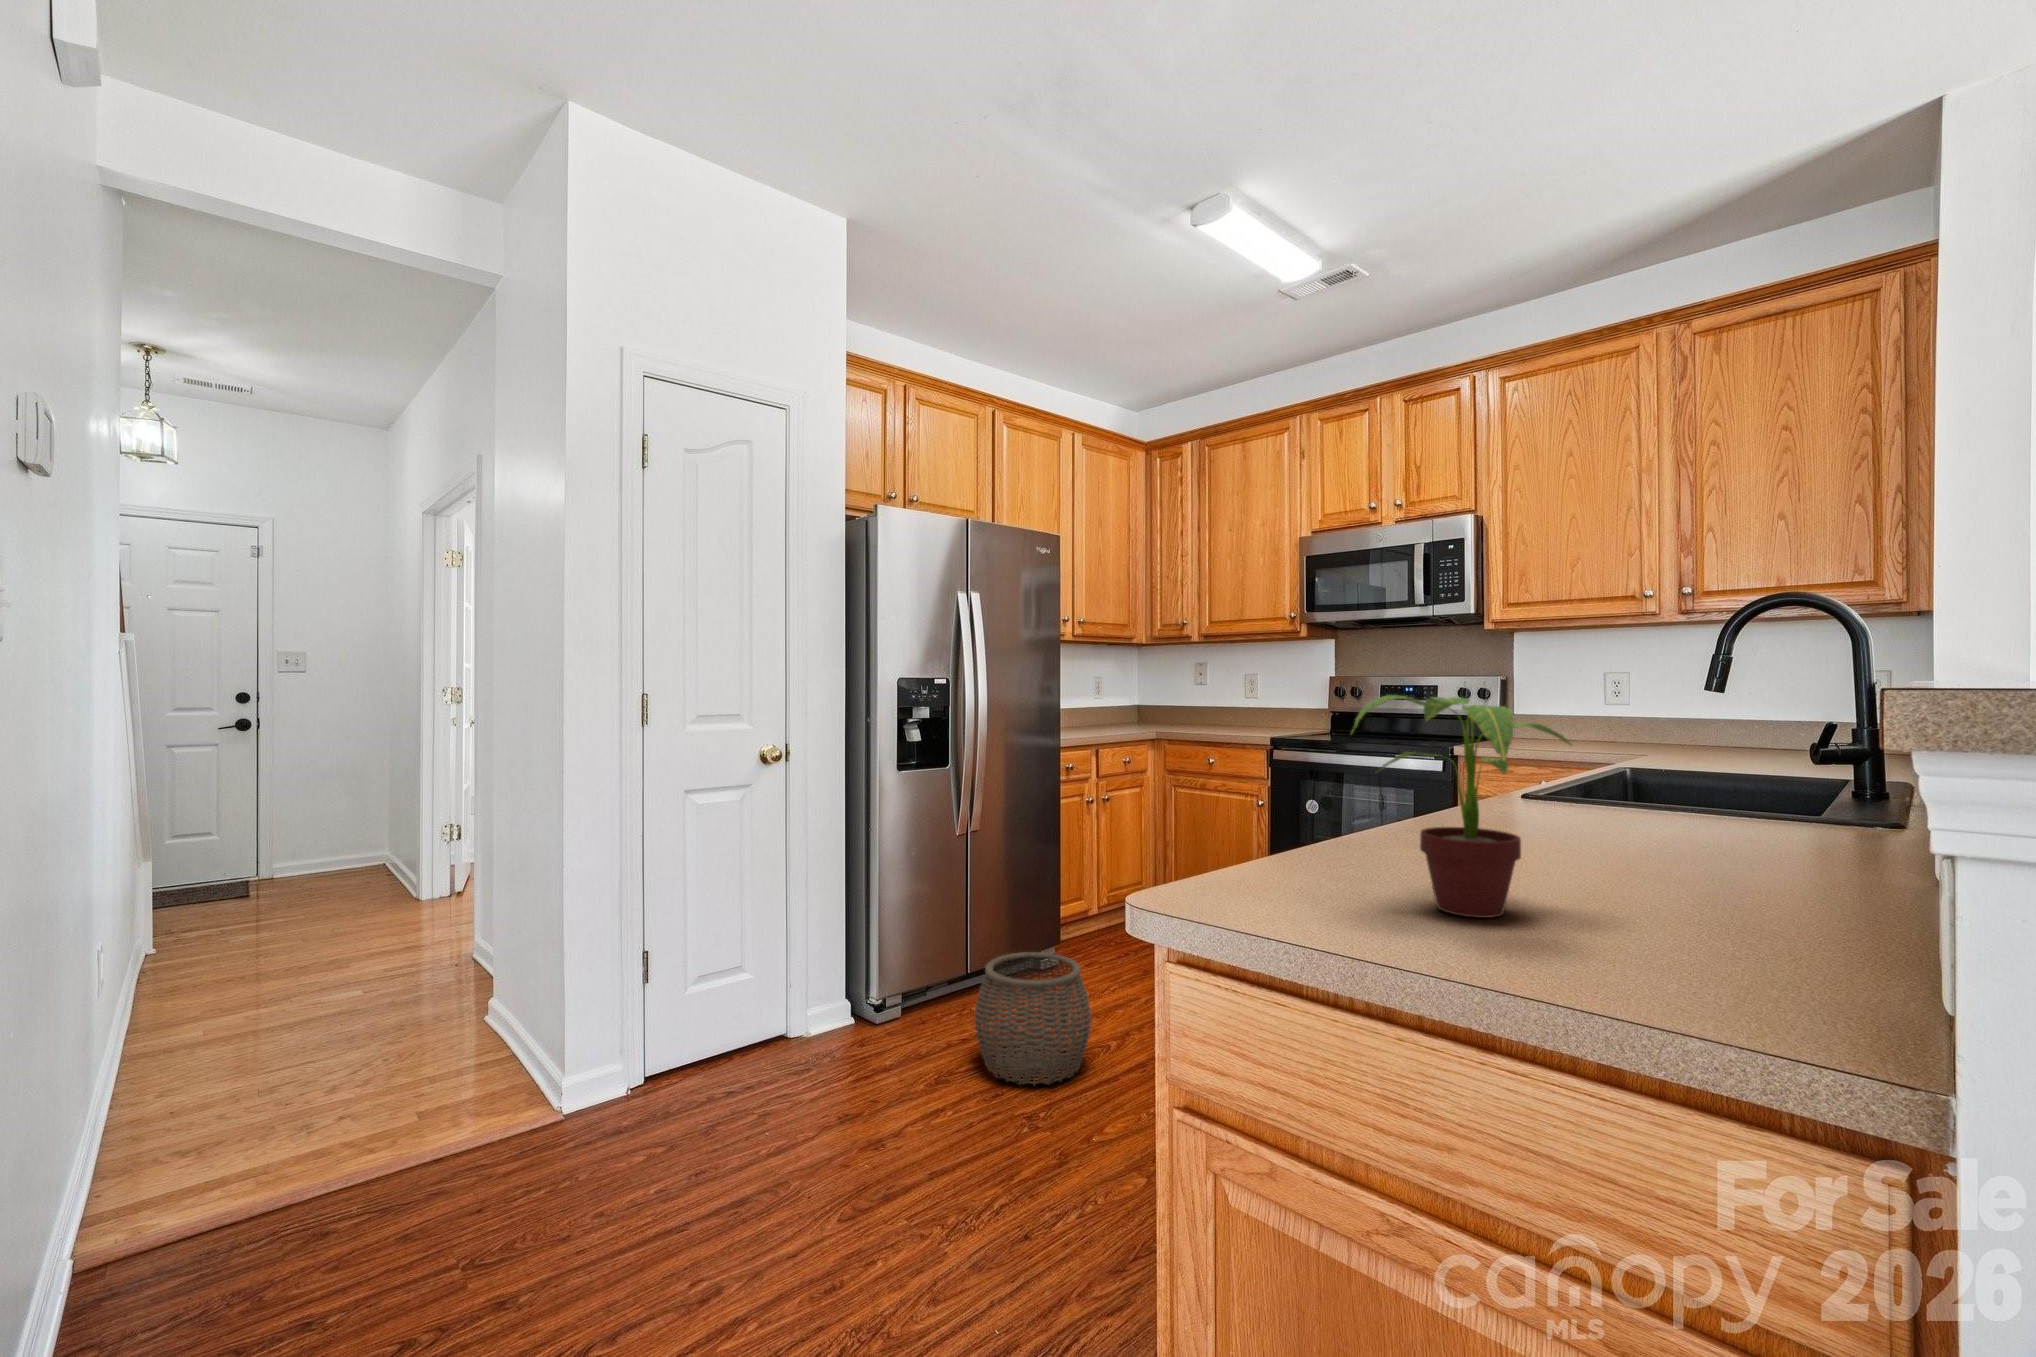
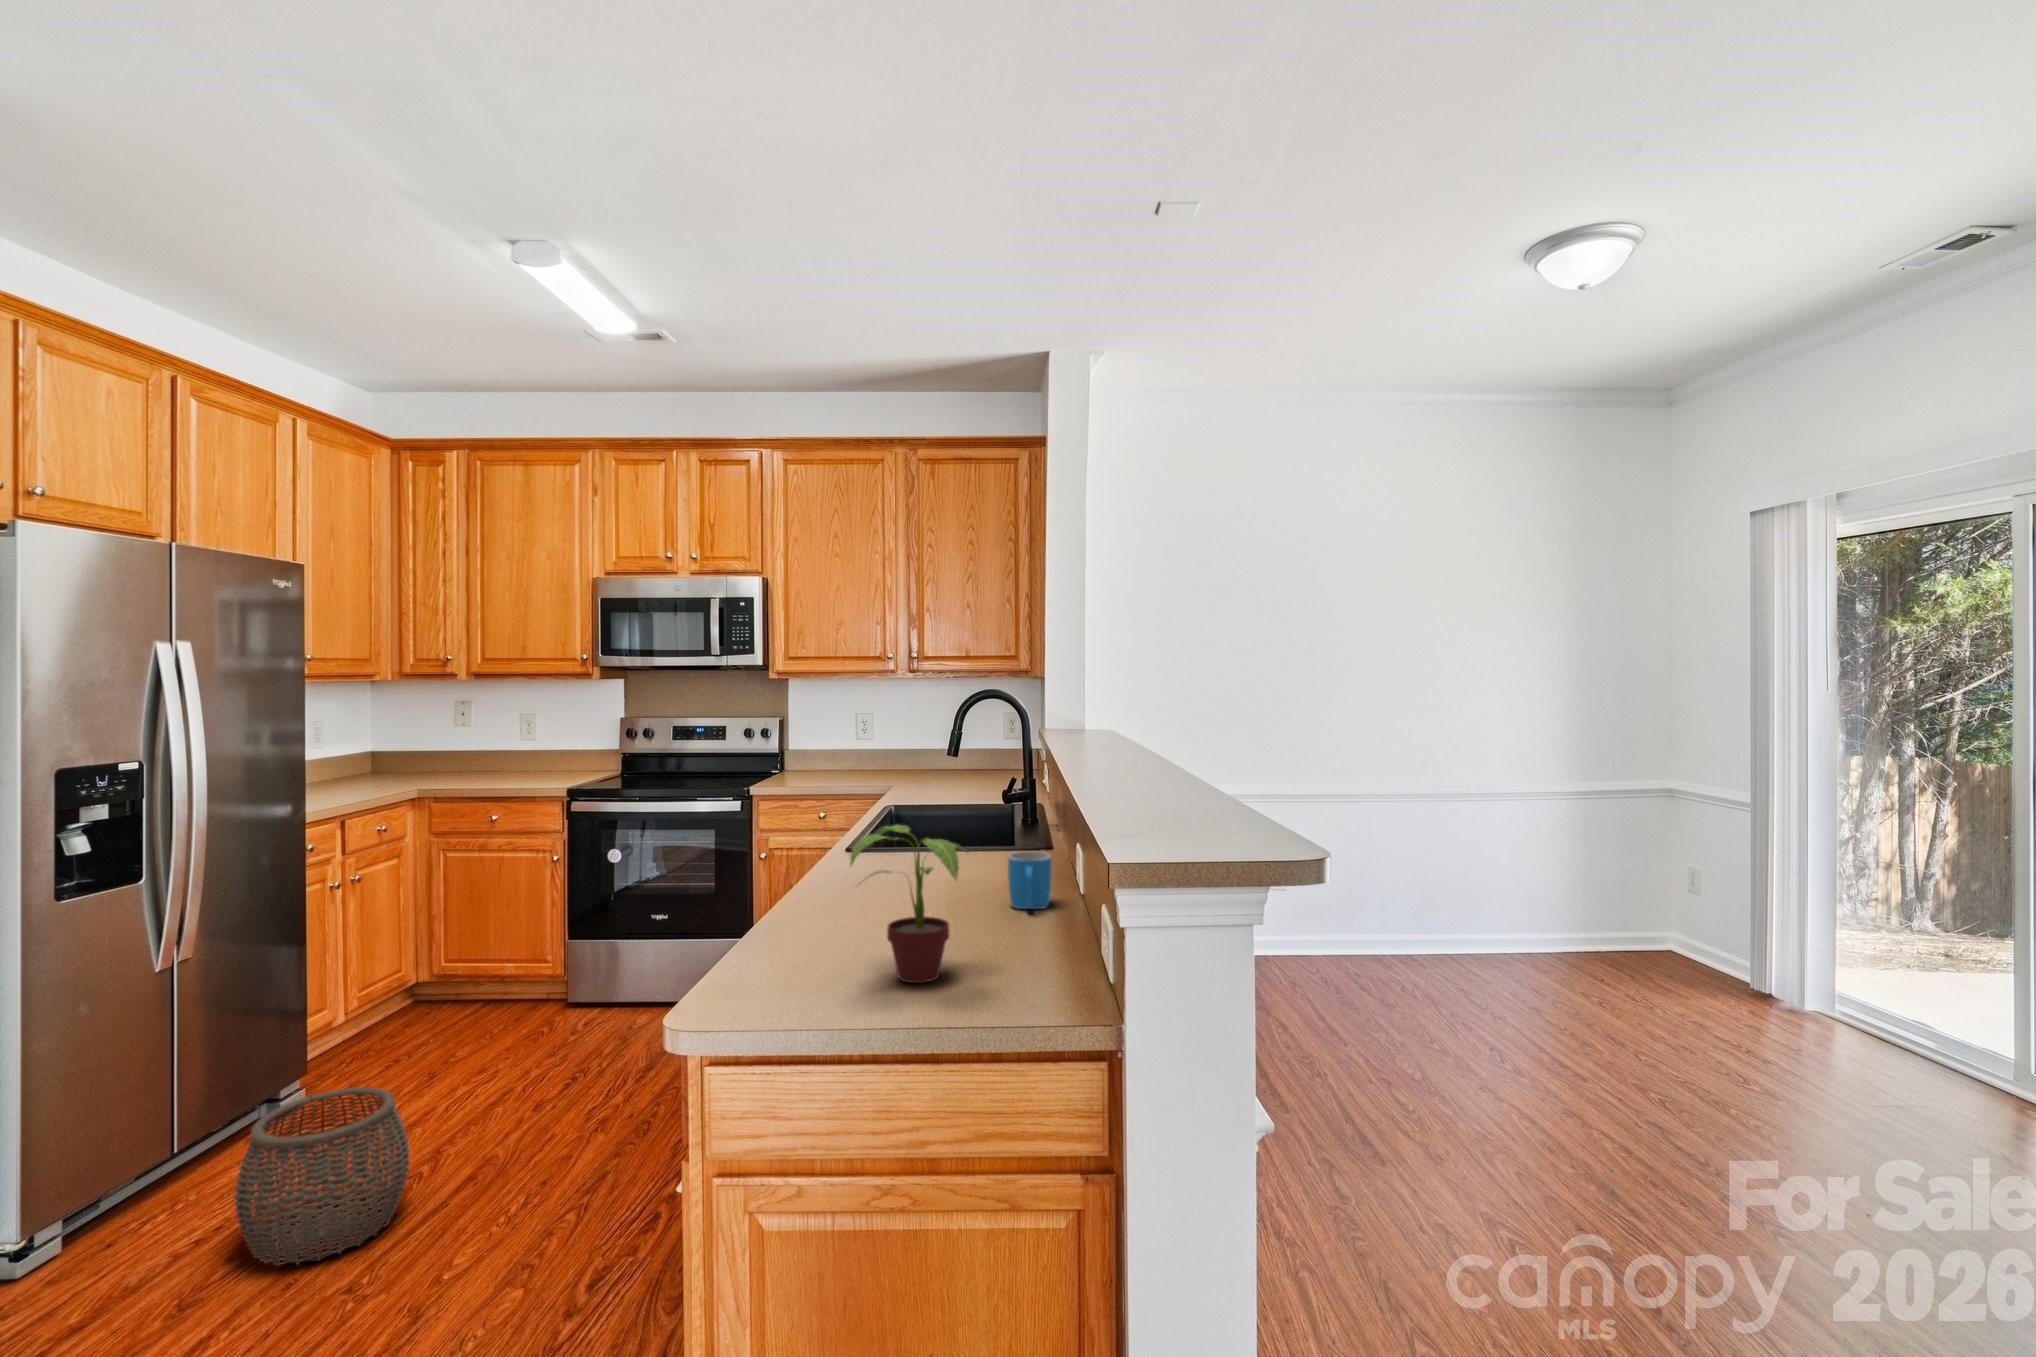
mug: none [1706,787,1796,879] -> present [1008,852,1052,909]

